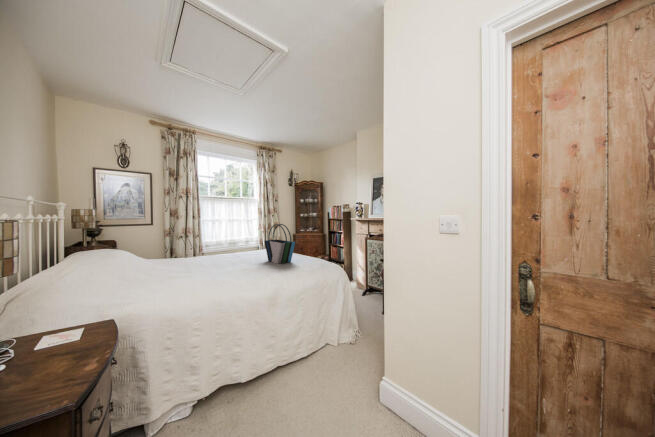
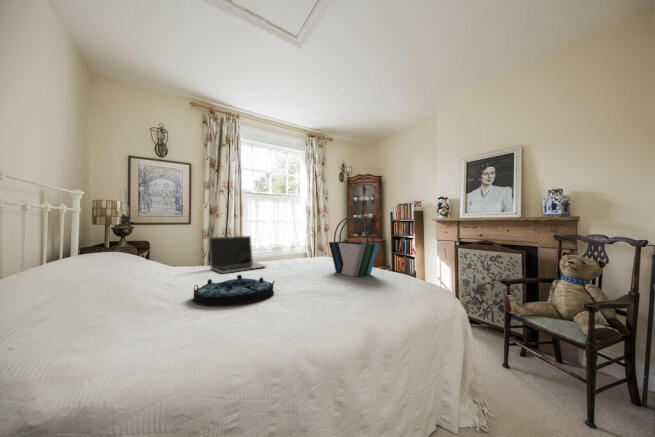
laptop: none [173,236,219,265] -> present [209,236,265,273]
serving tray: none [167,265,220,283] -> present [193,275,275,306]

